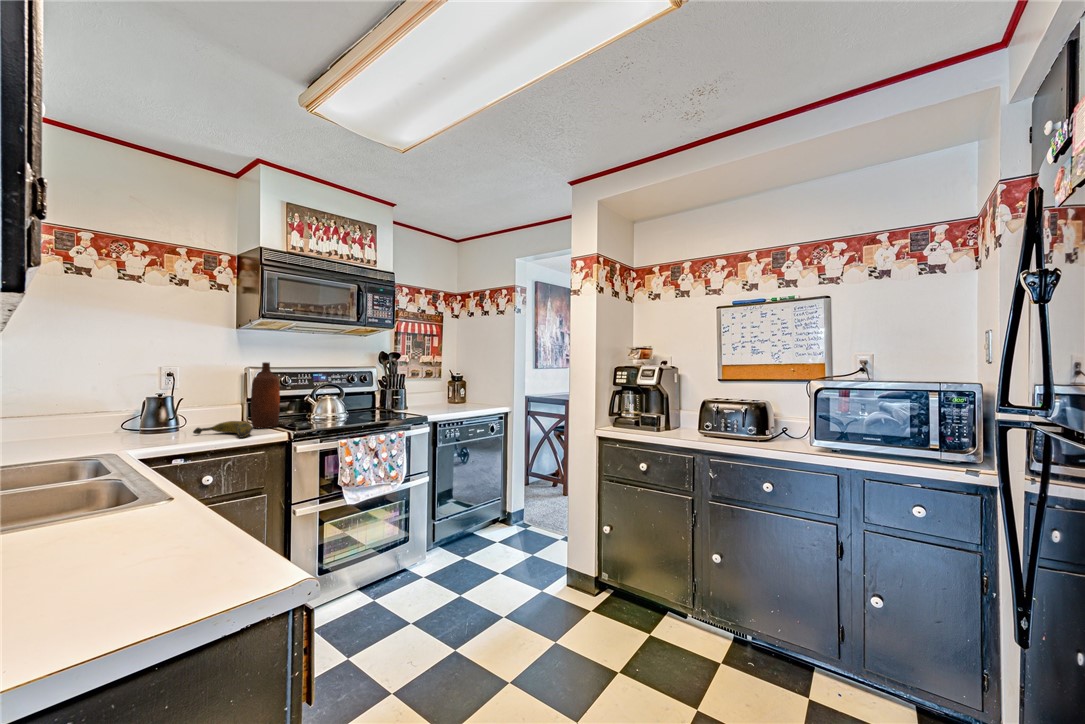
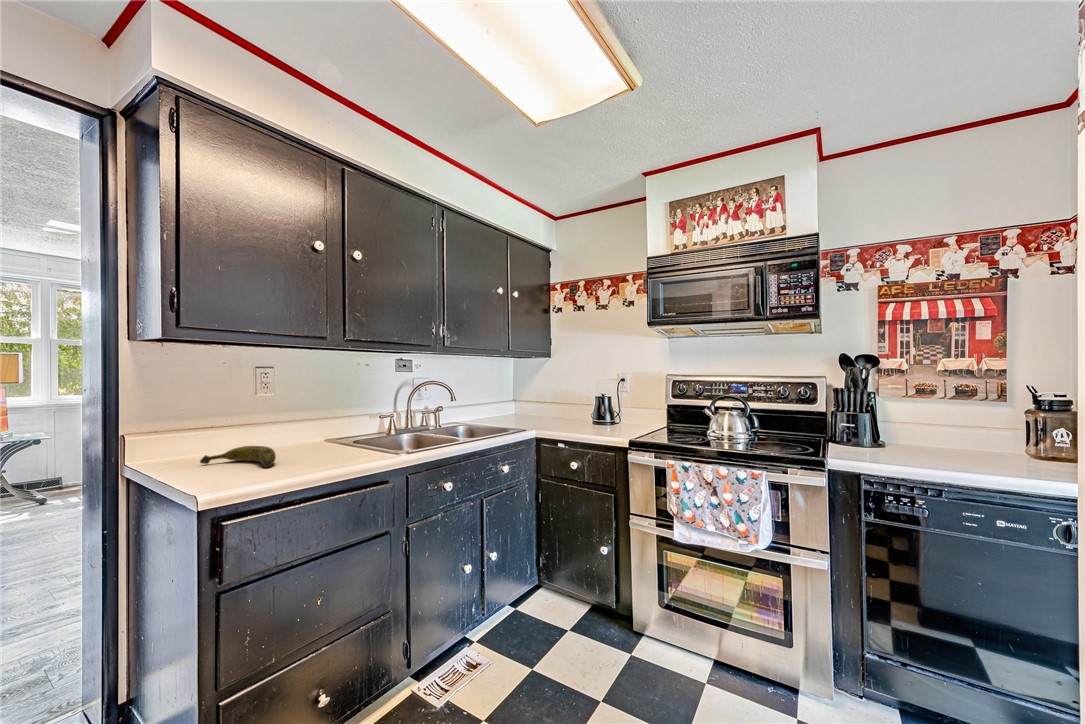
bottle: present [251,362,280,428] -> none [263,374,297,453]

